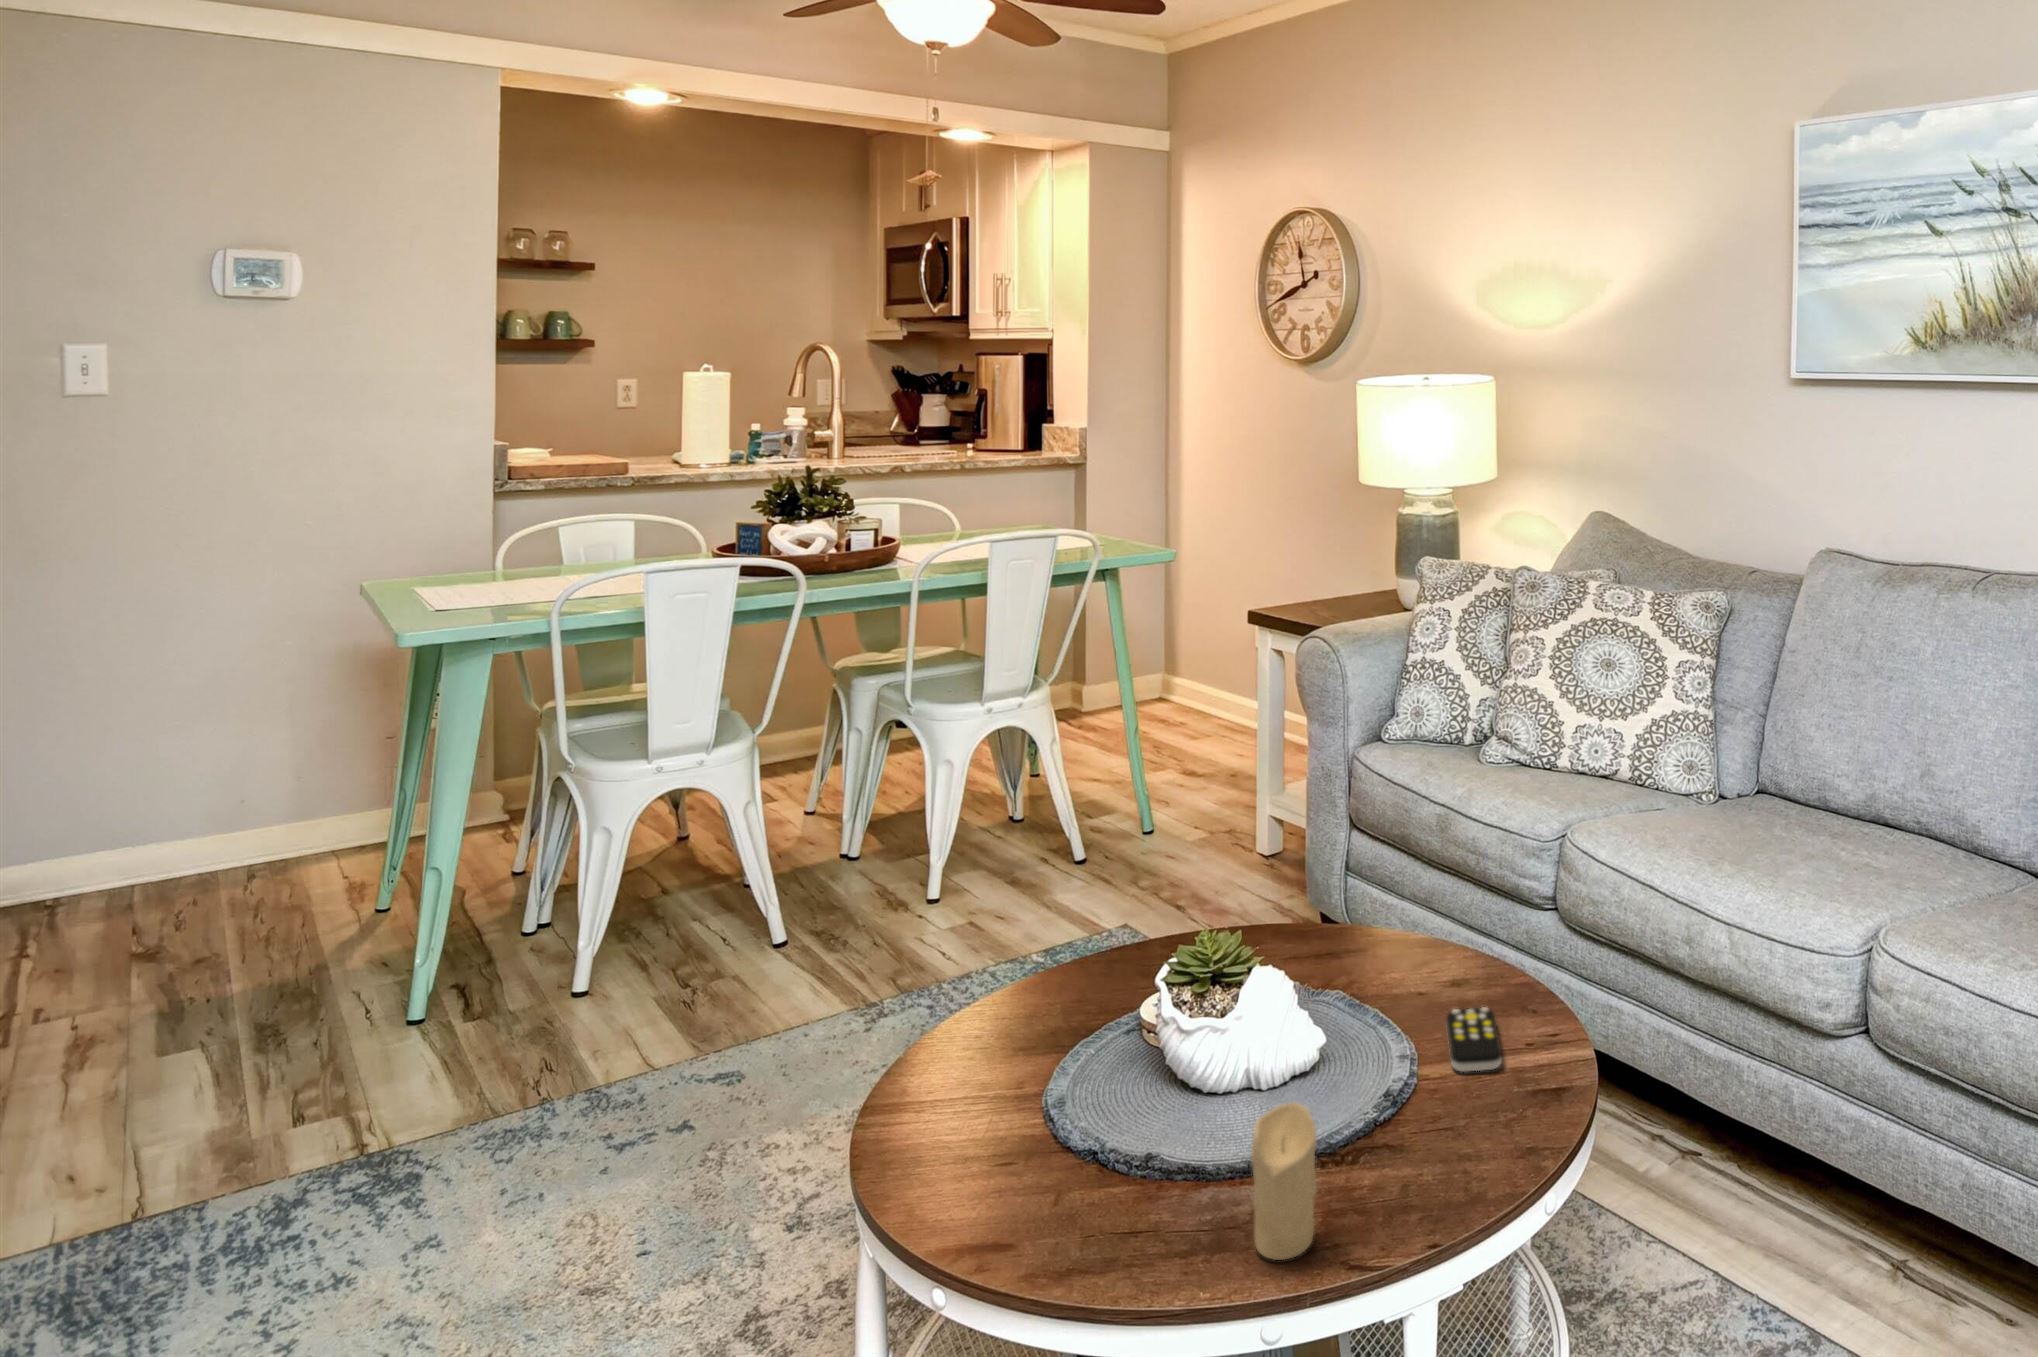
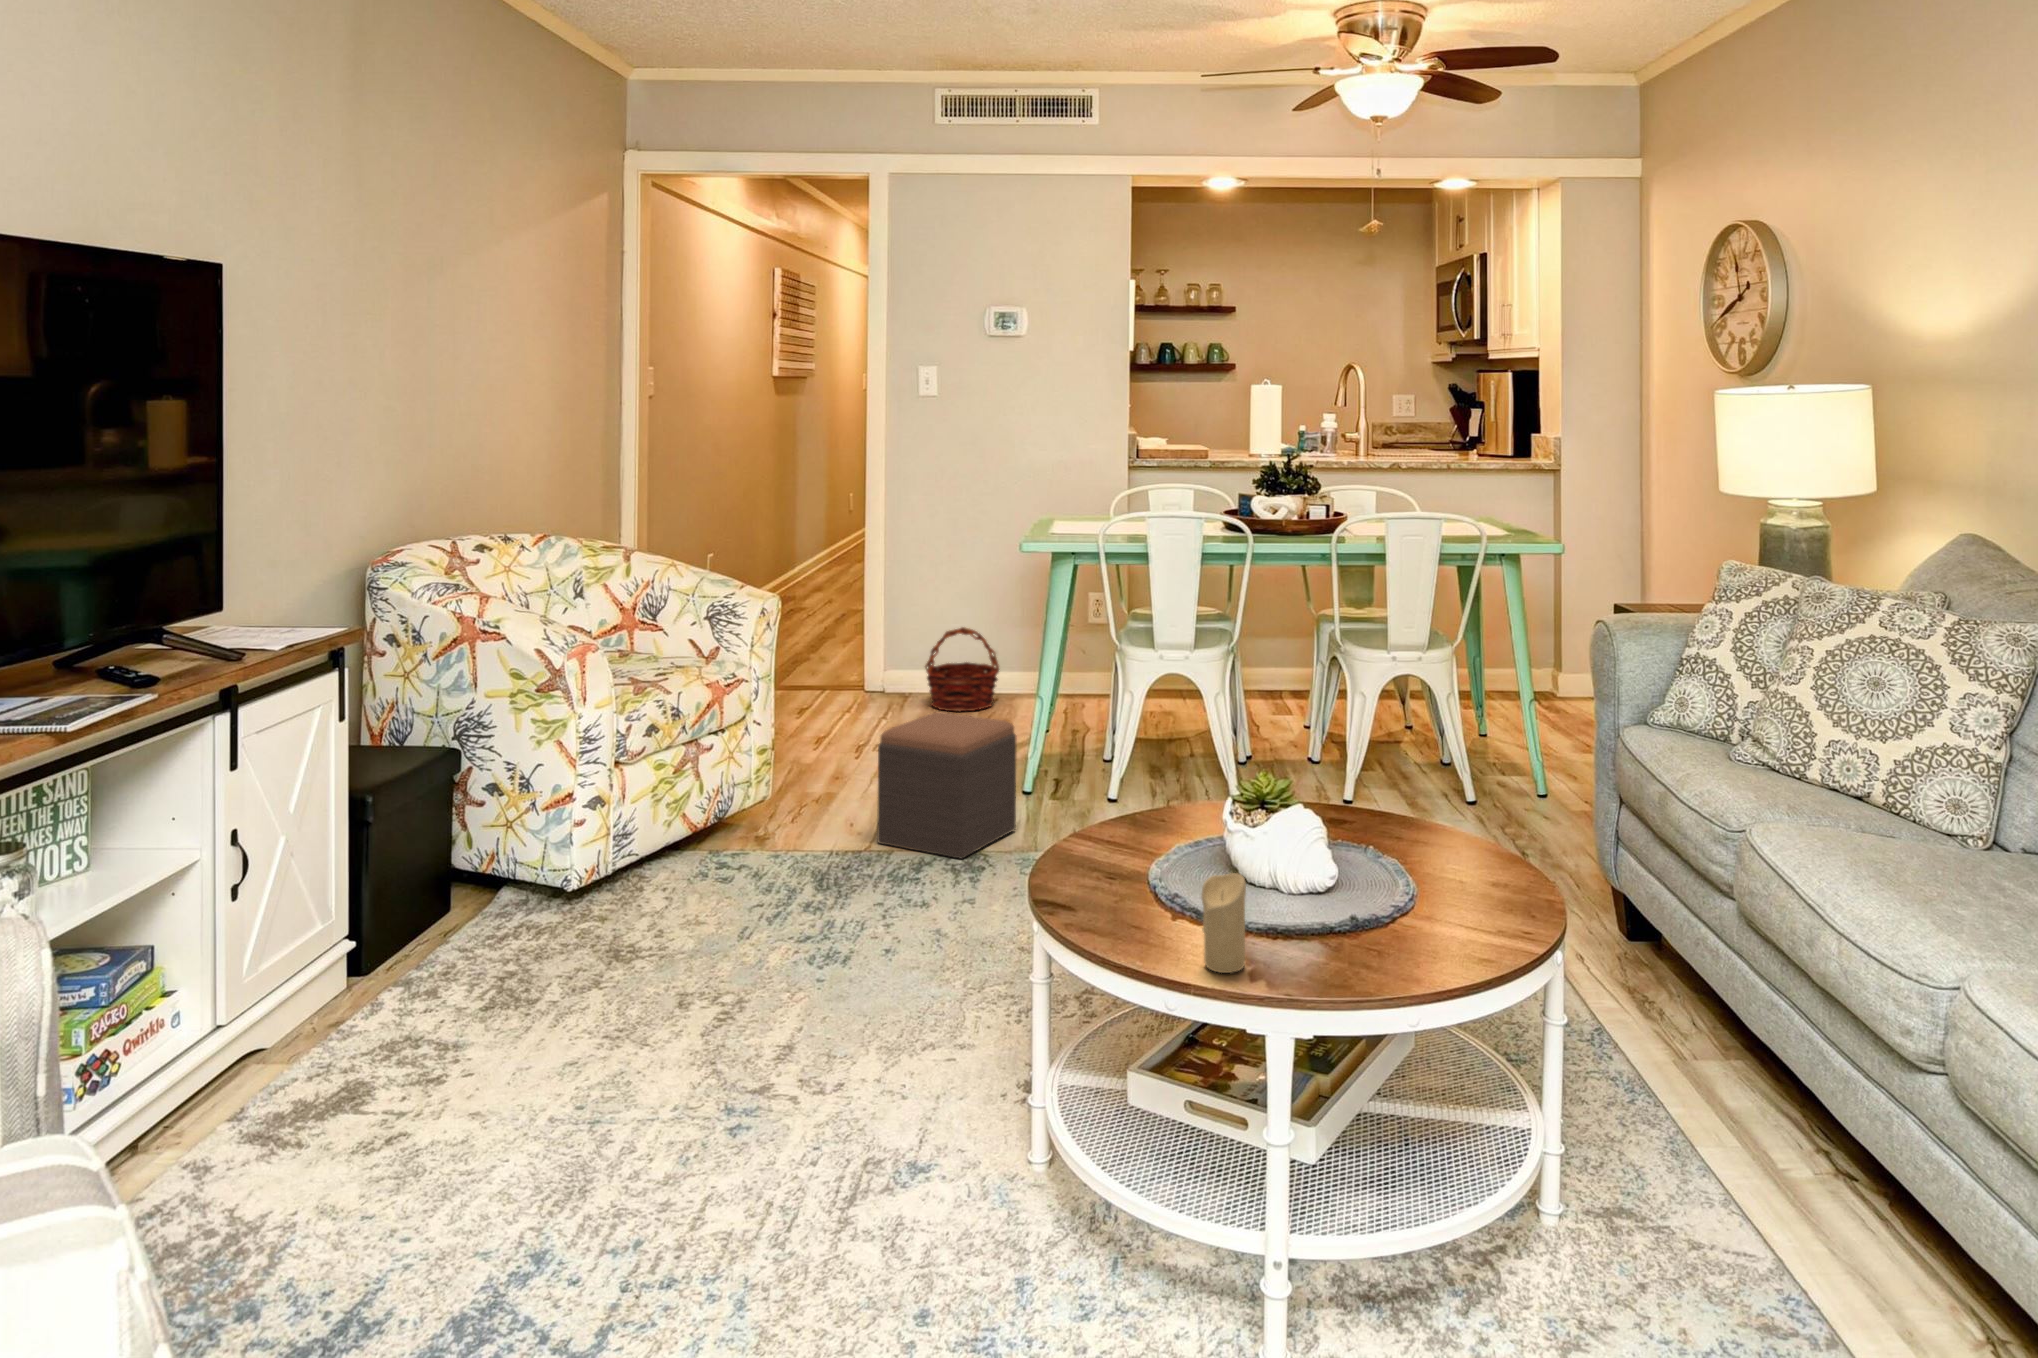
basket: none [110,770,279,912] -> present [925,627,999,711]
footstool: none [152,919,448,1201] -> present [877,712,1016,859]
remote control: present [1446,1007,1502,1072] -> none [1441,899,1509,942]

